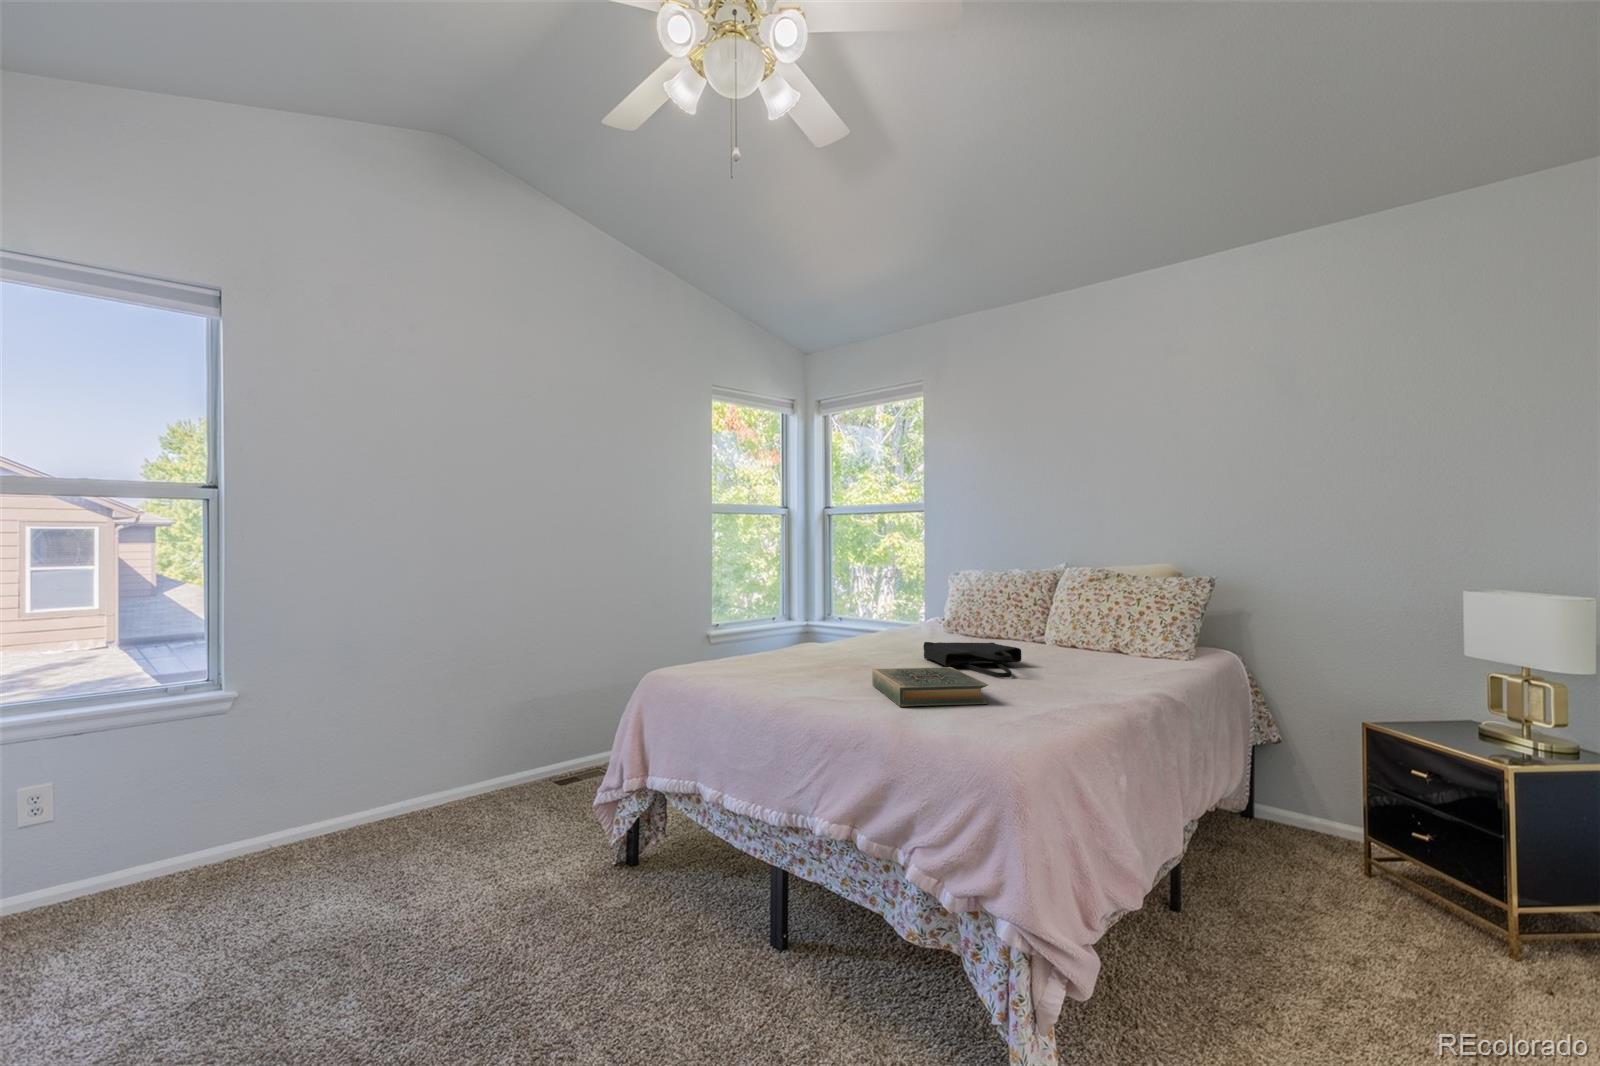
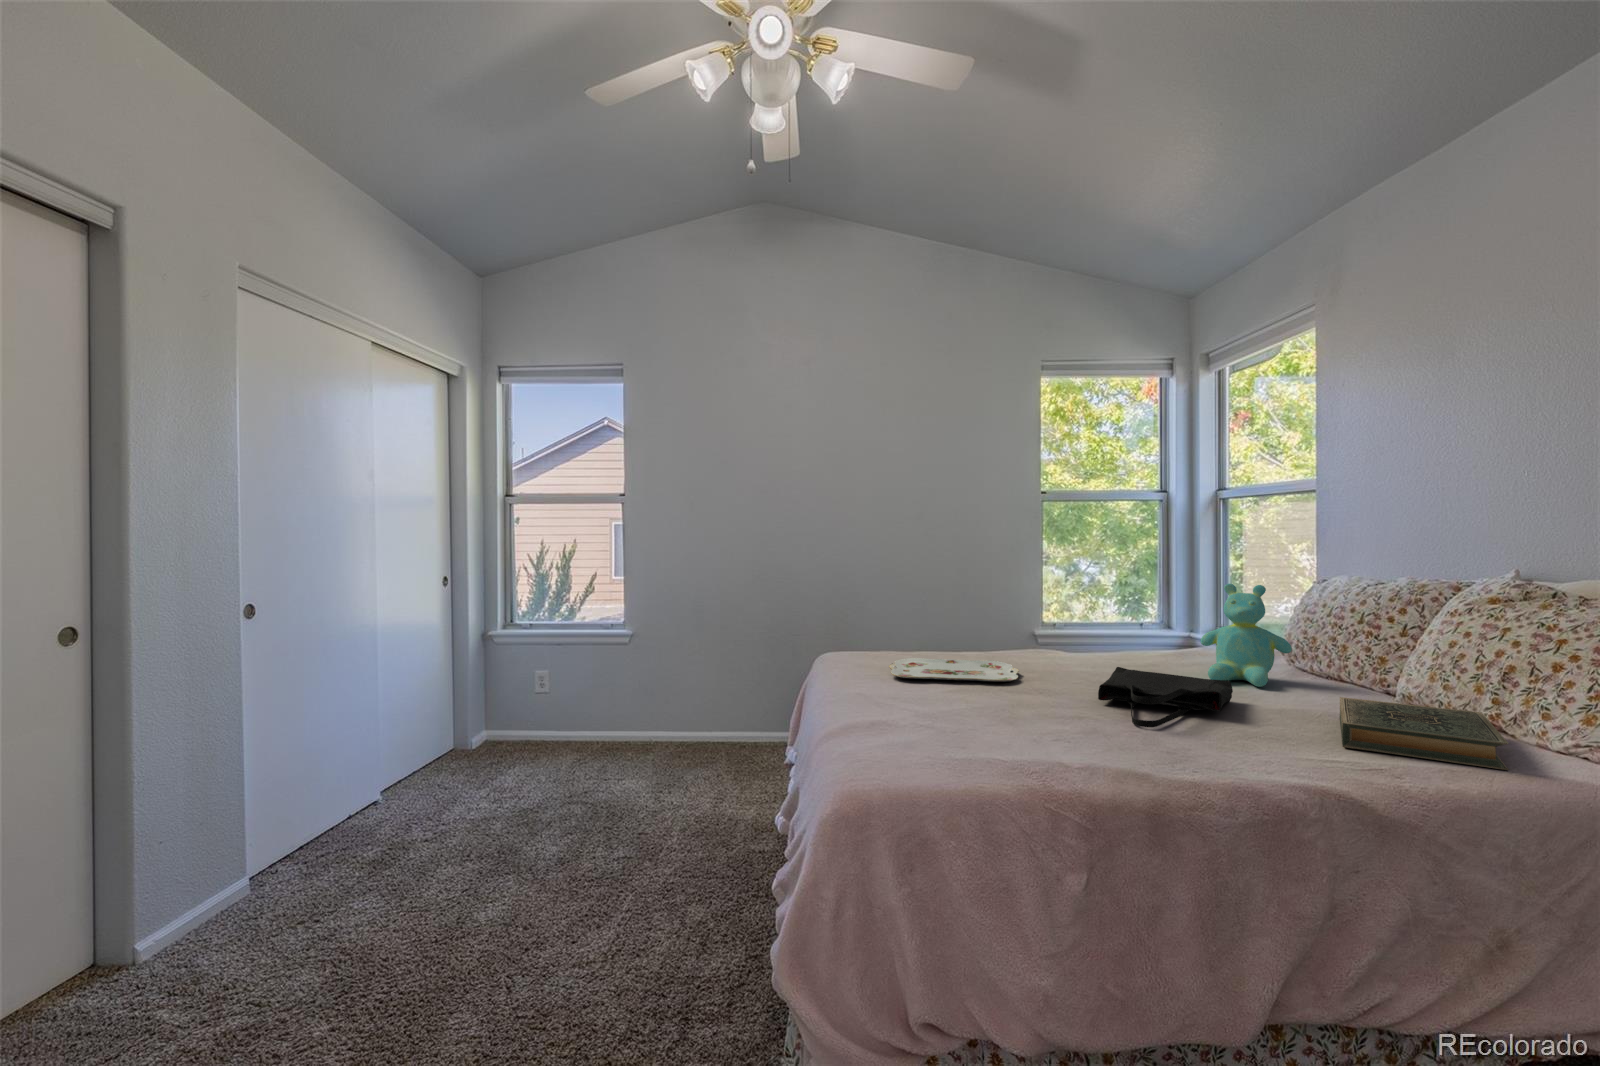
teddy bear: none [934,576,989,647] -> present [1200,584,1292,687]
serving tray: none [735,651,860,673] -> present [889,658,1019,682]
hardback book: present [872,667,988,706] -> present [1340,697,1508,770]

